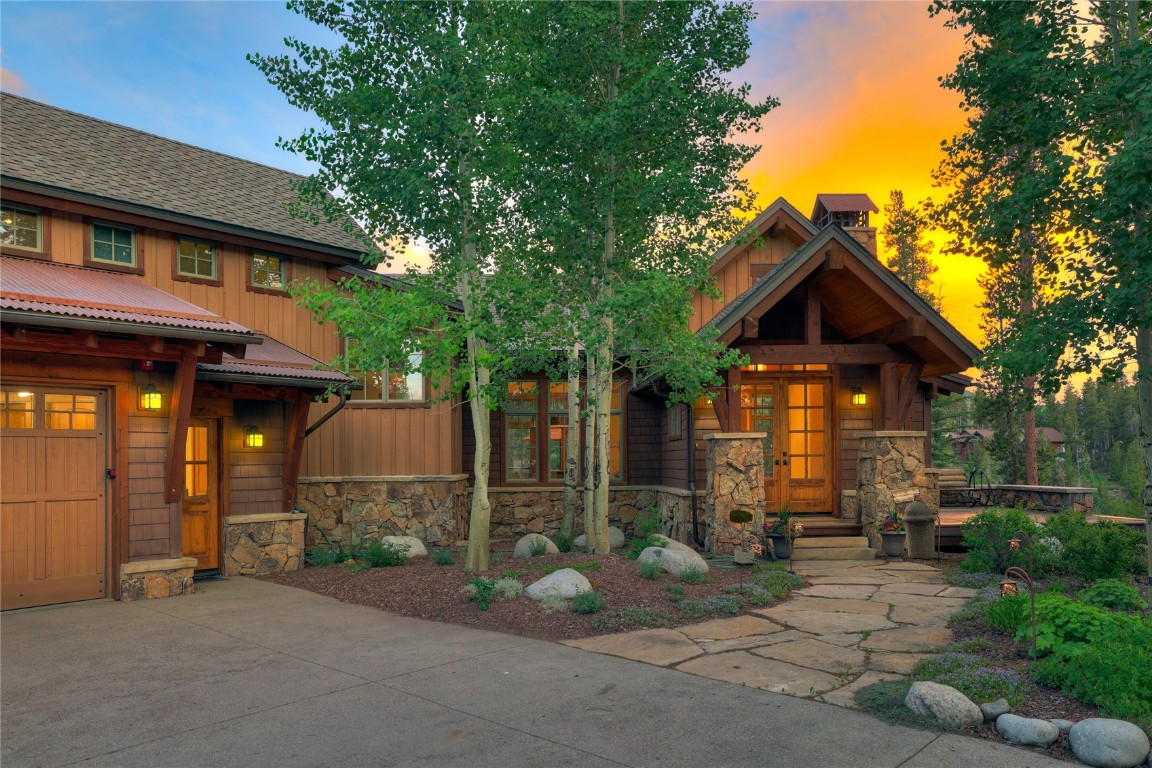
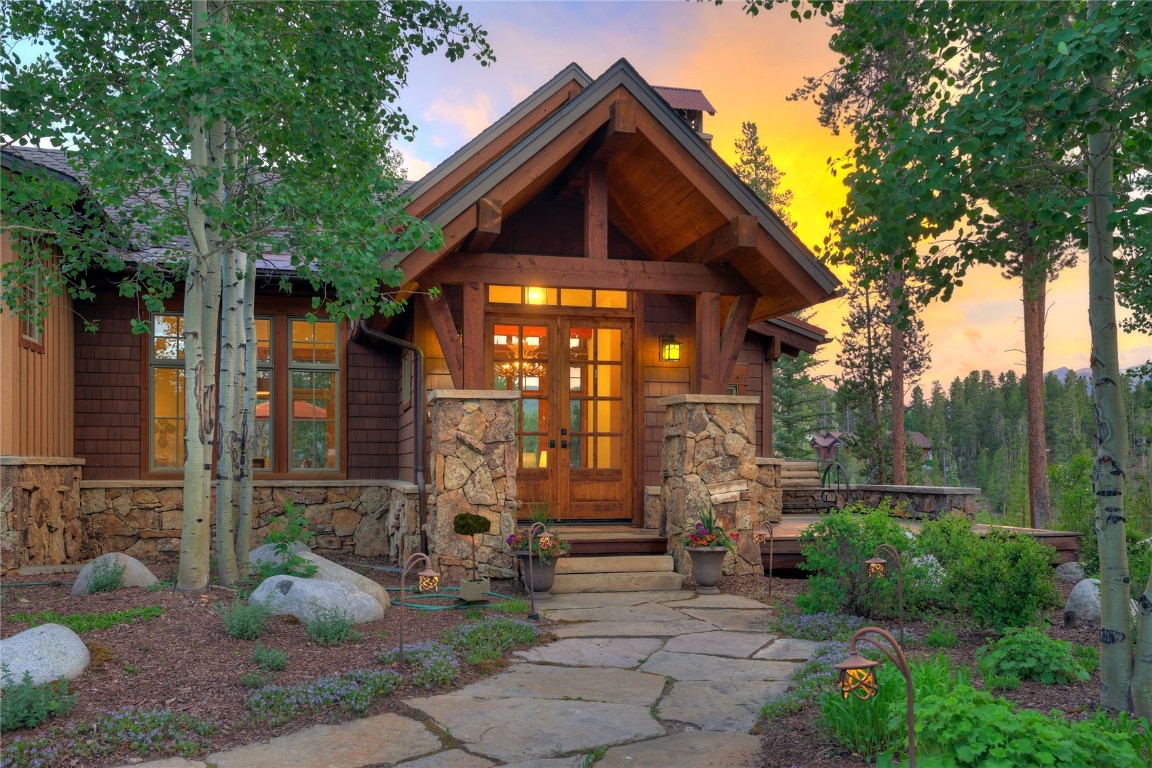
trash can: present [902,501,937,559] -> none [721,501,769,588]

